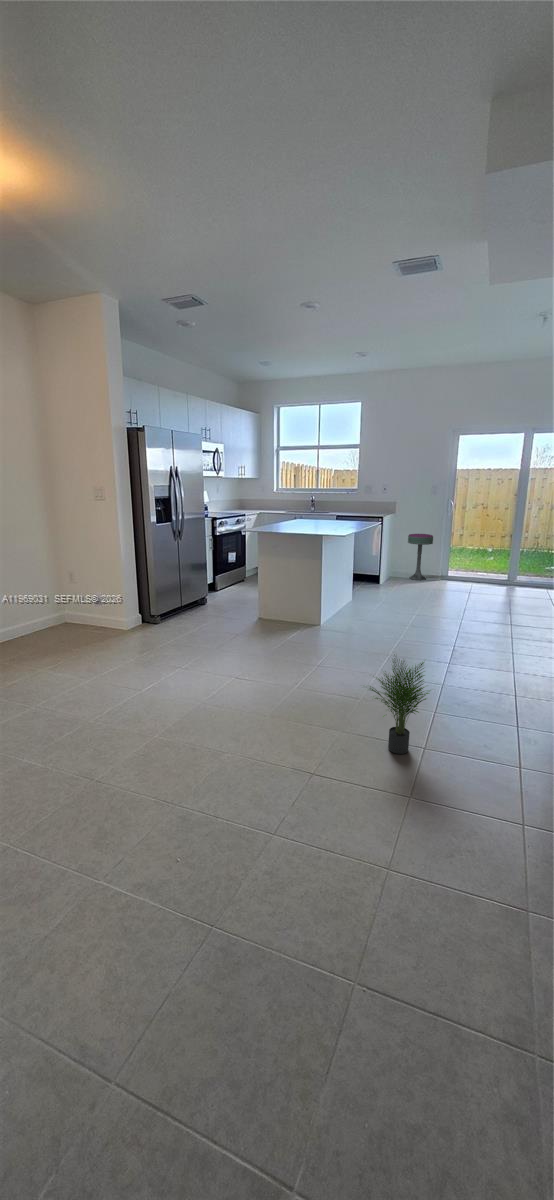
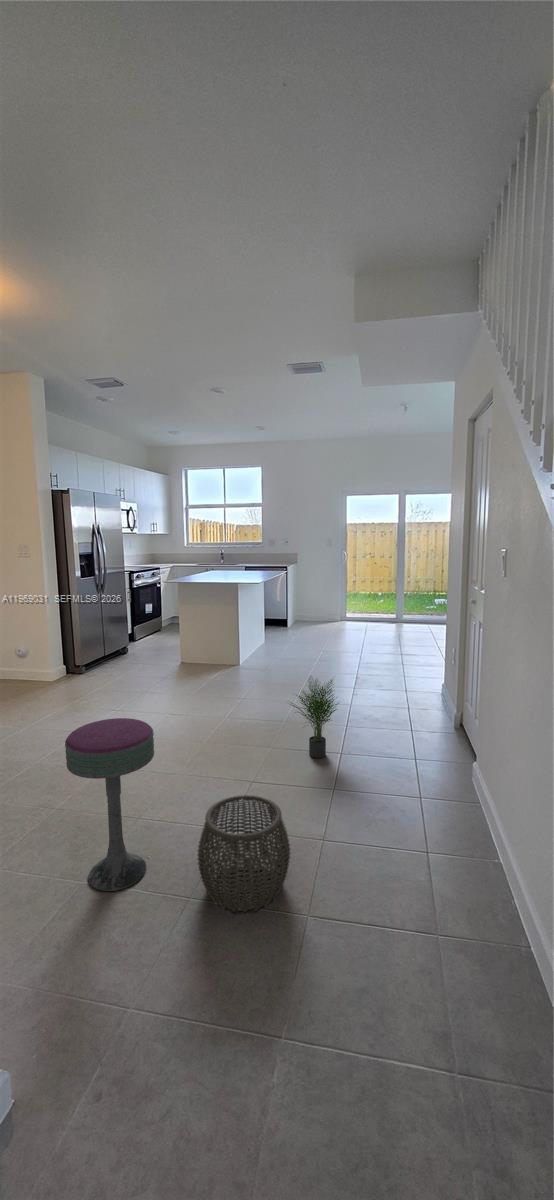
bar stool: present [408,534,433,580] -> present [65,718,154,891]
woven basket: none [227,815,346,972] -> present [197,795,290,912]

